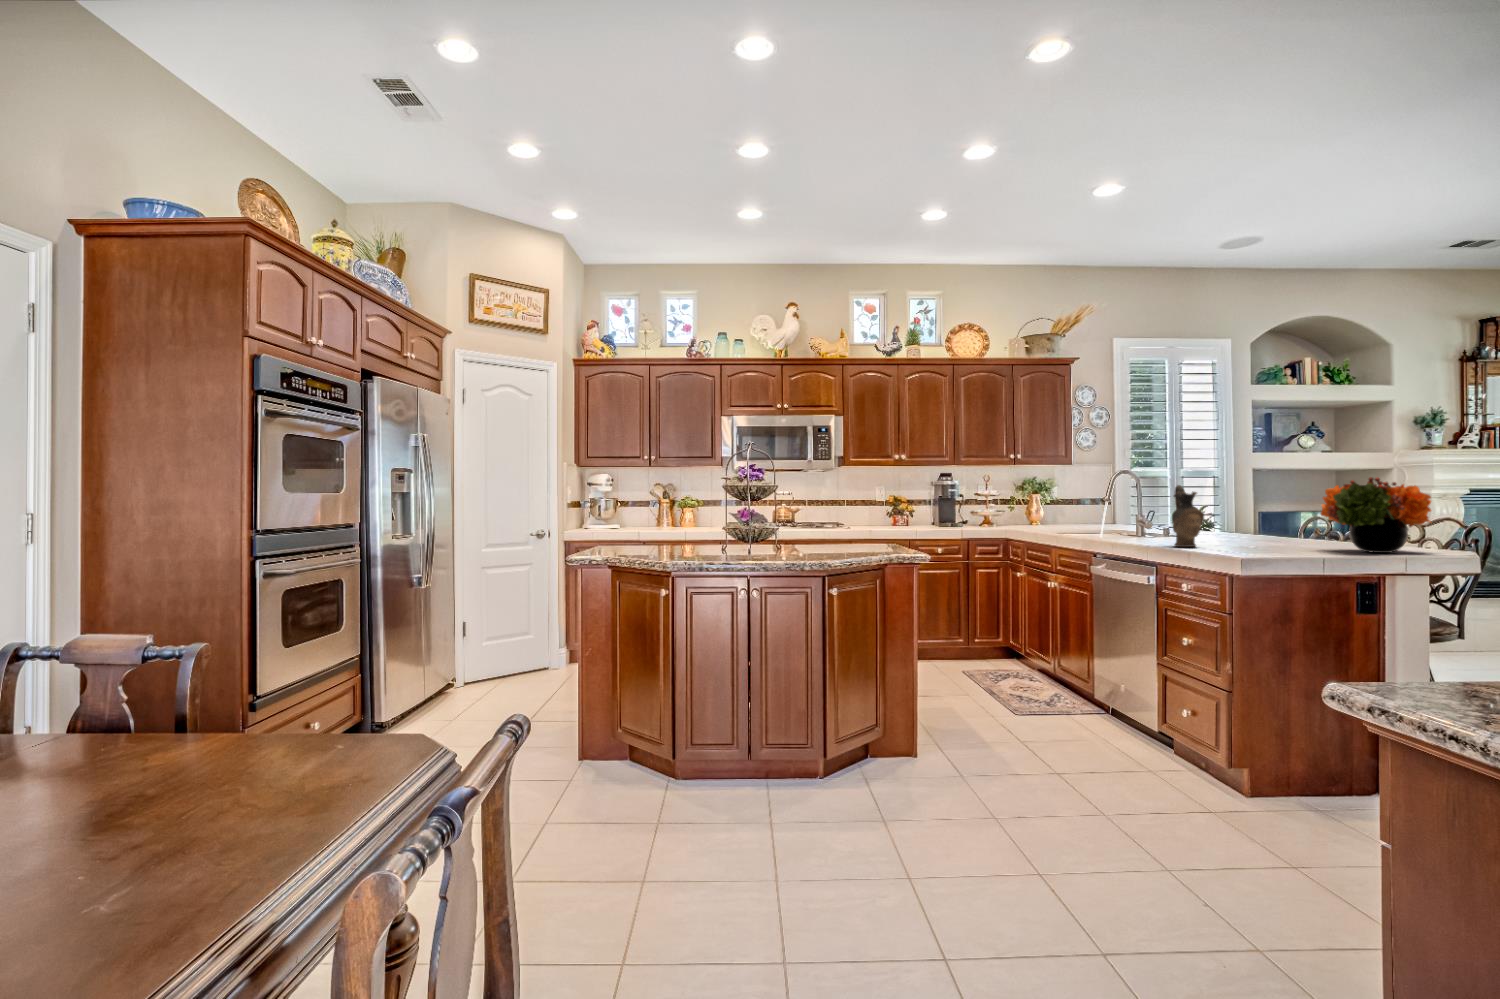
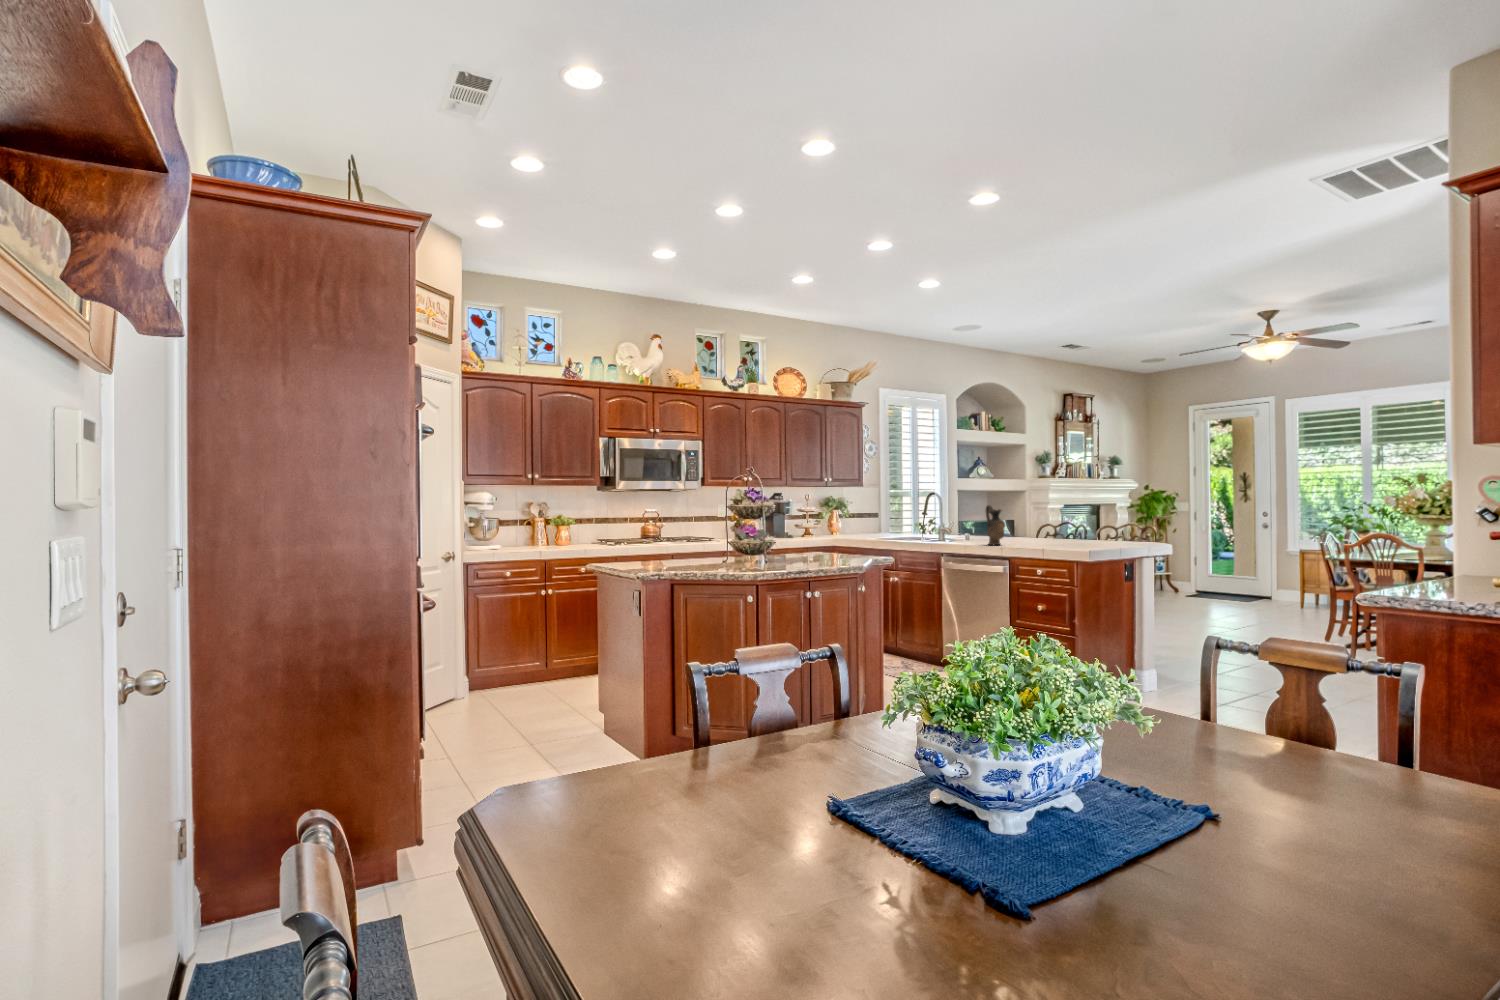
flower arrangement: present [1321,477,1431,553] -> none [1066,501,1119,544]

